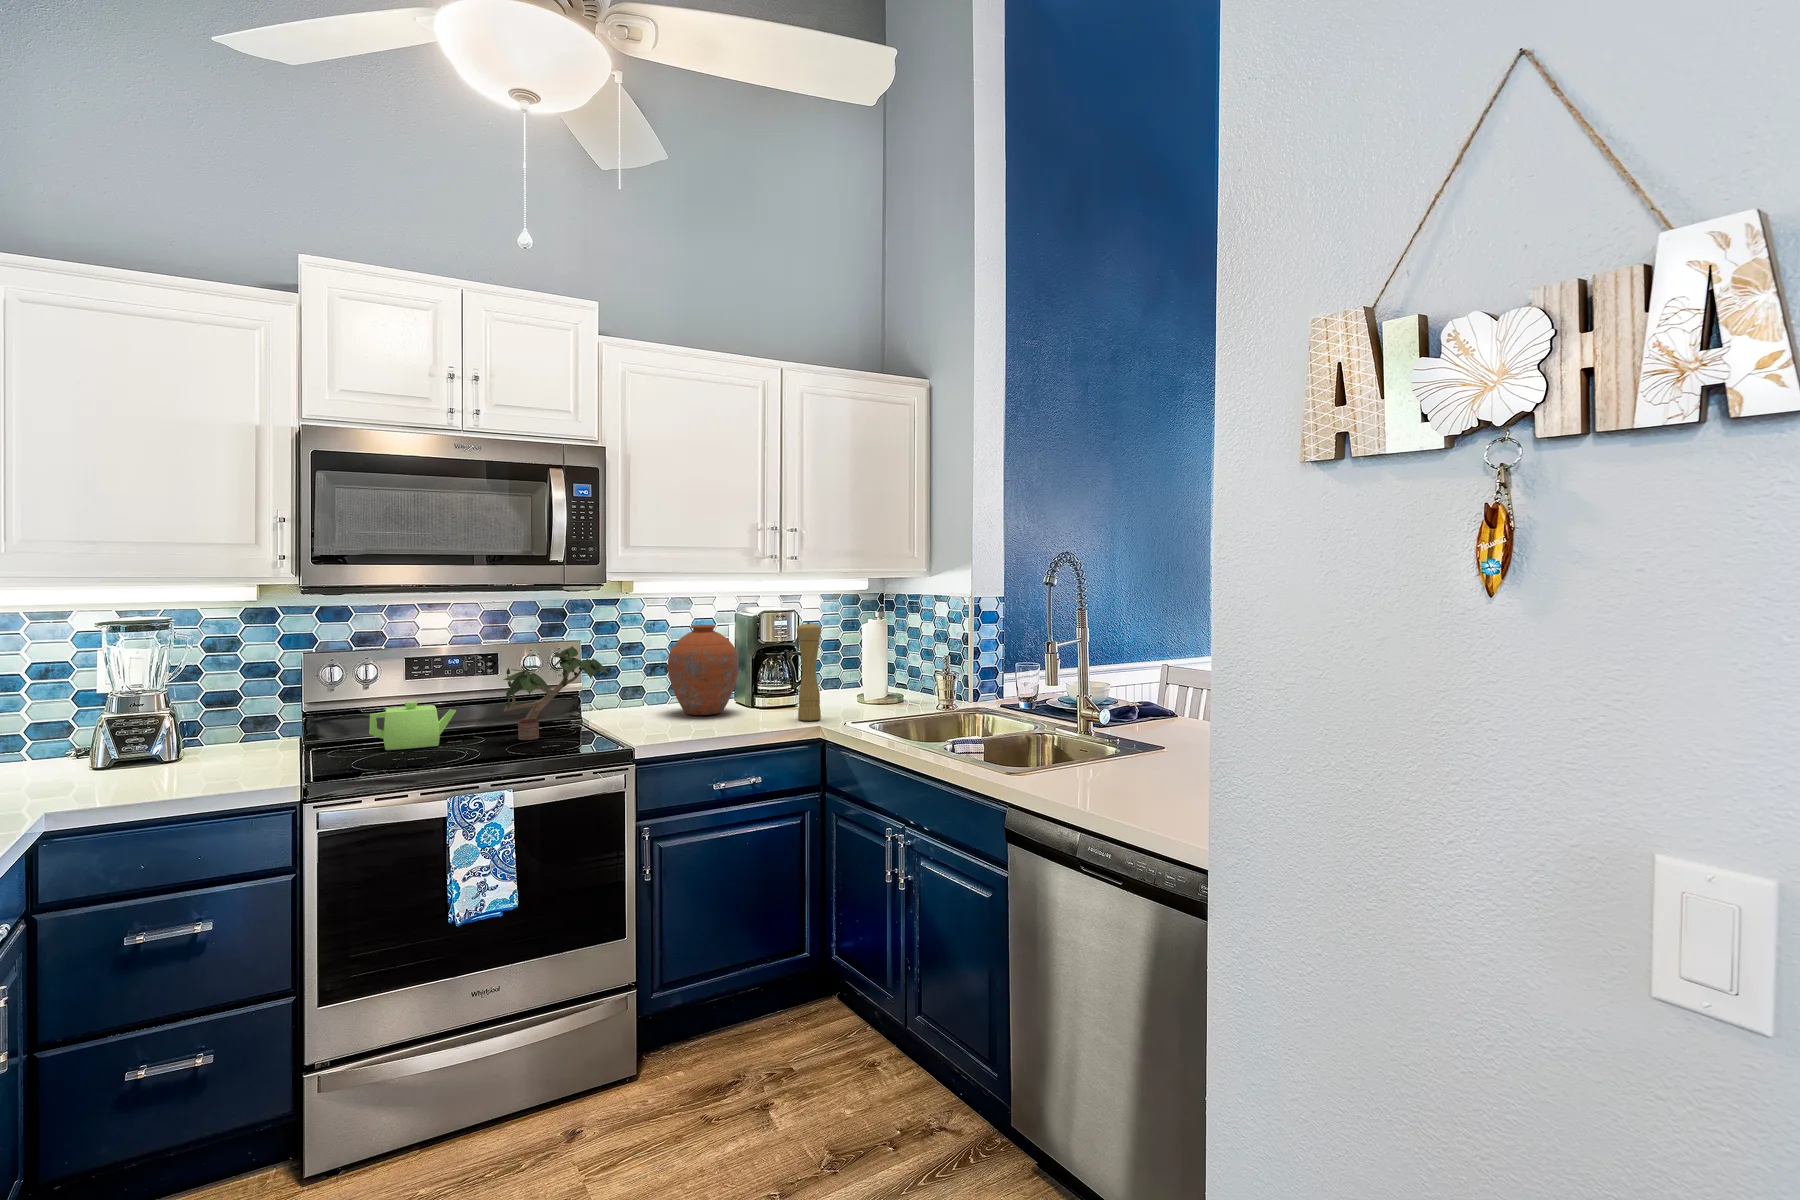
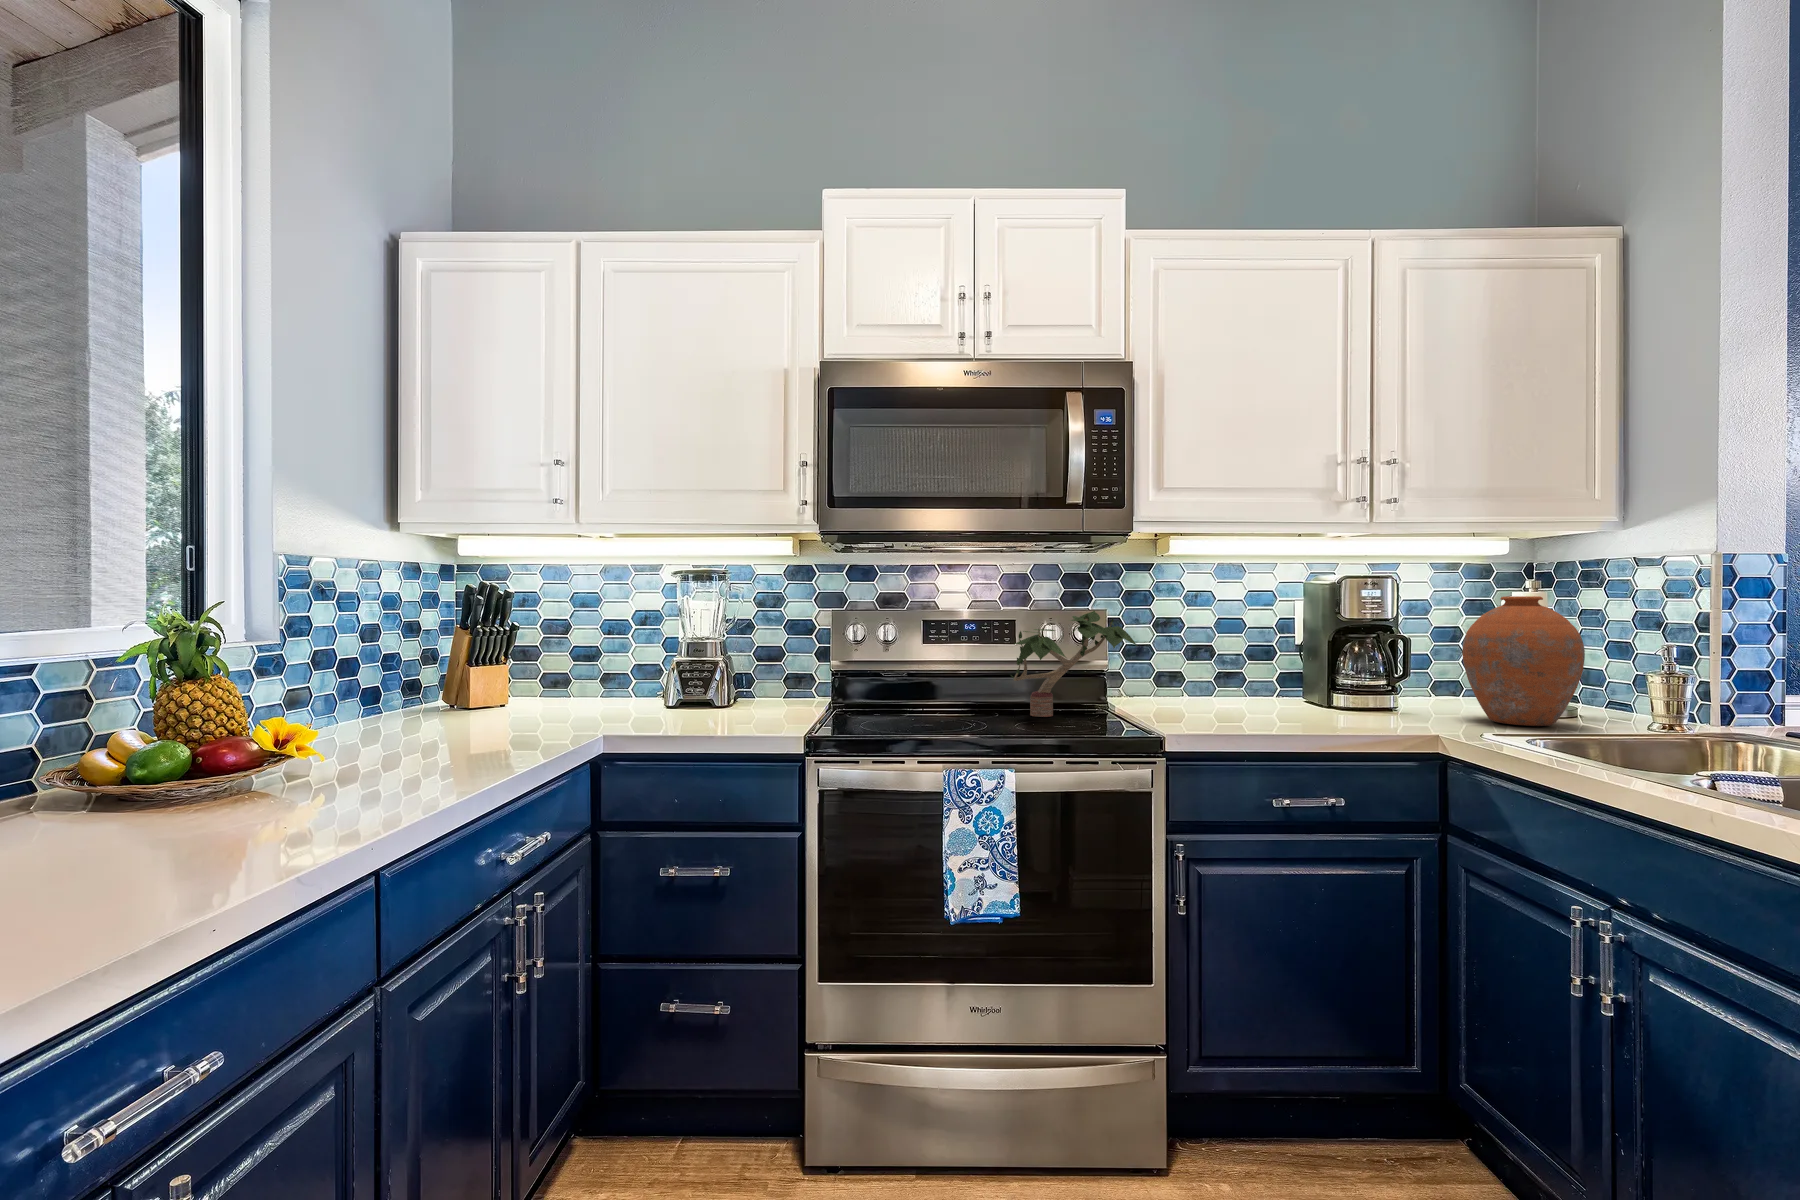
pepper mill: present [797,622,821,721] -> none [1399,587,1439,727]
vase: present [668,625,739,715] -> present [1462,596,1585,726]
teapot: present [369,701,456,750] -> none [880,663,965,714]

